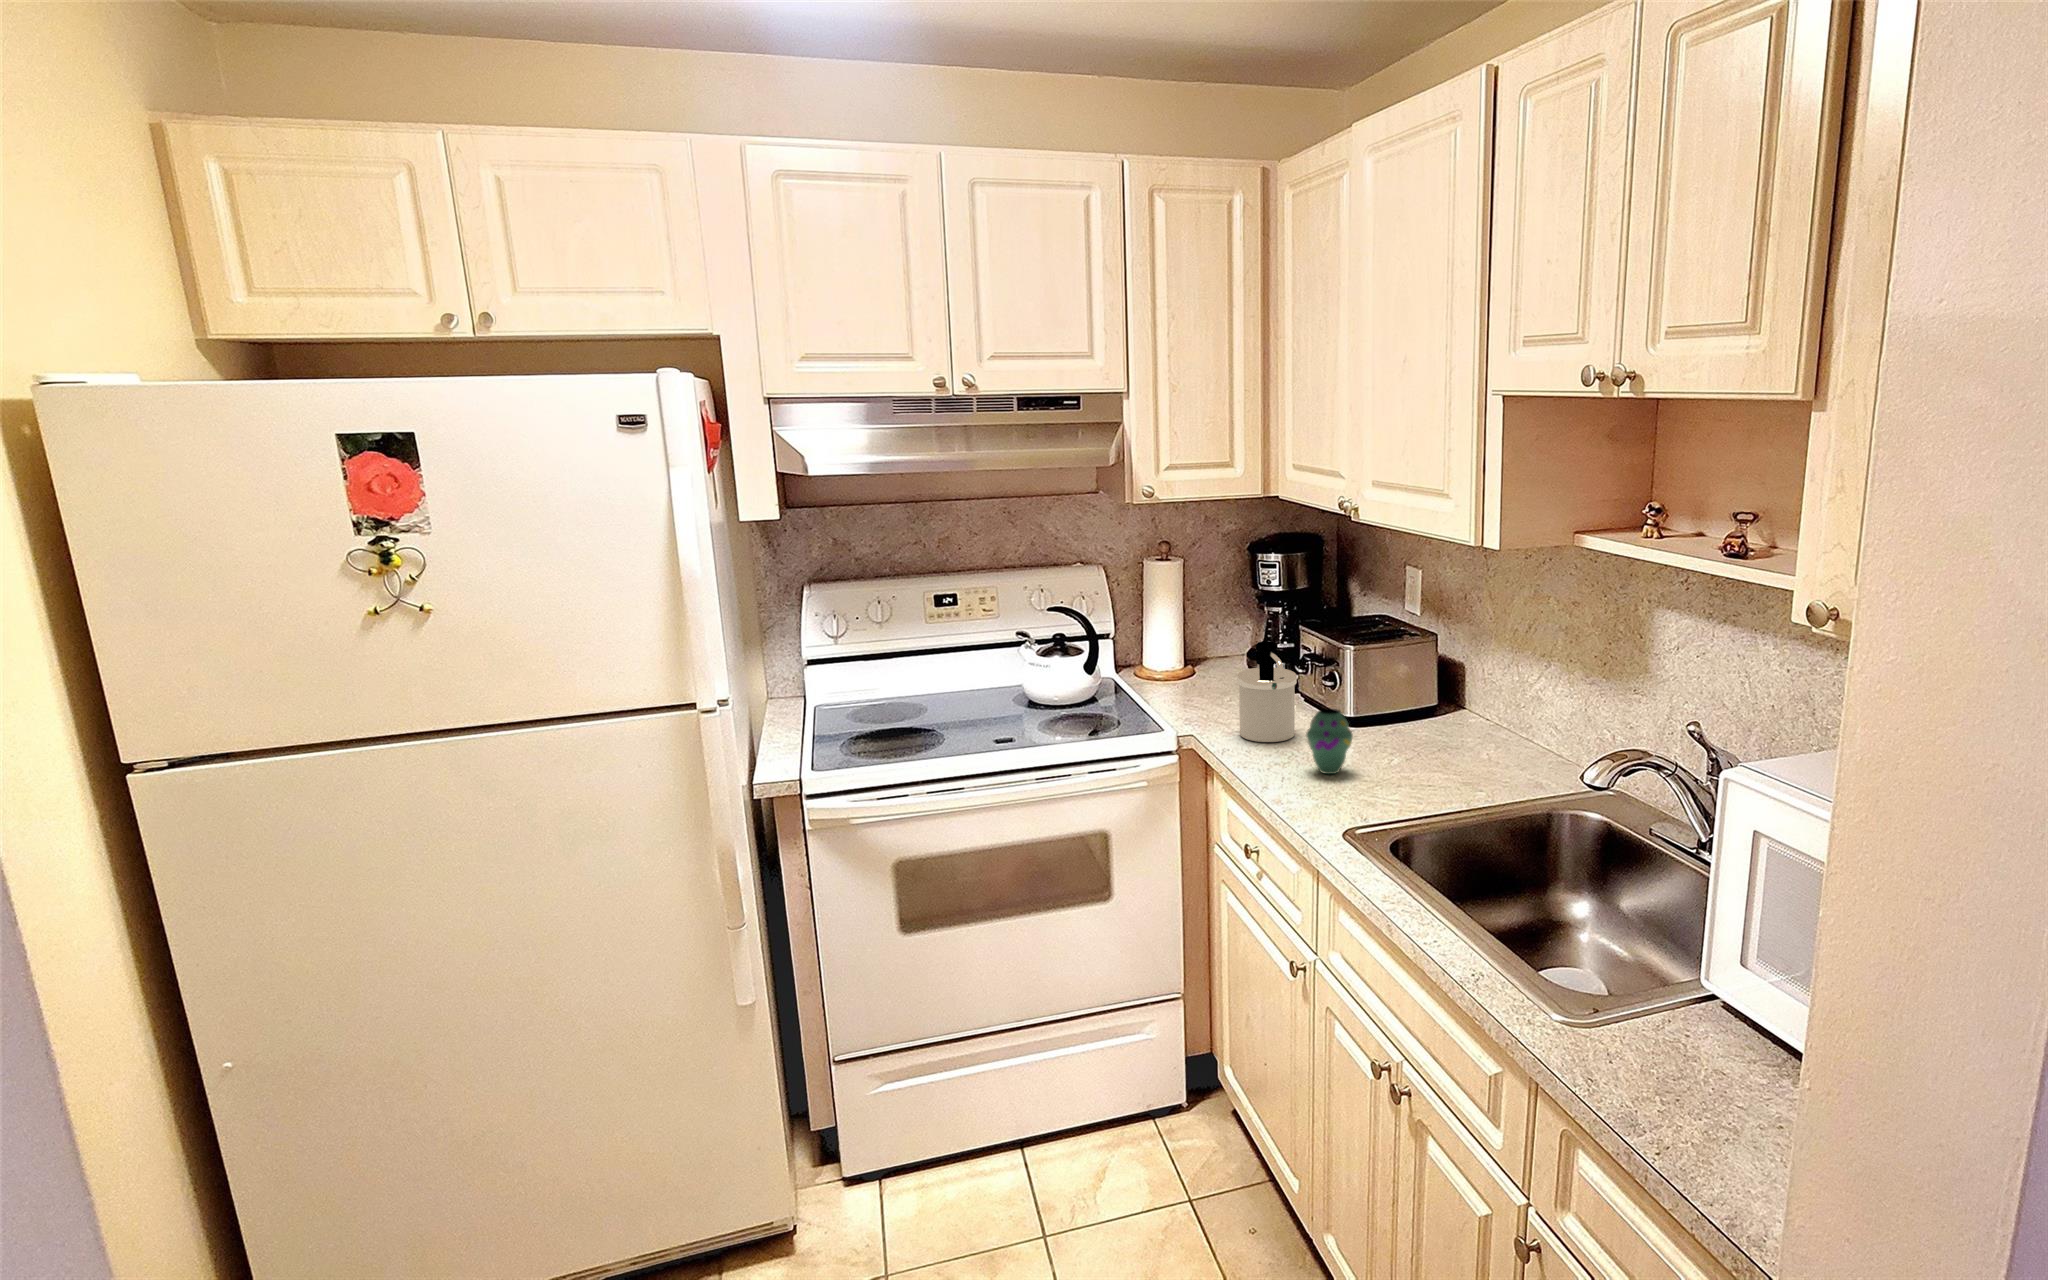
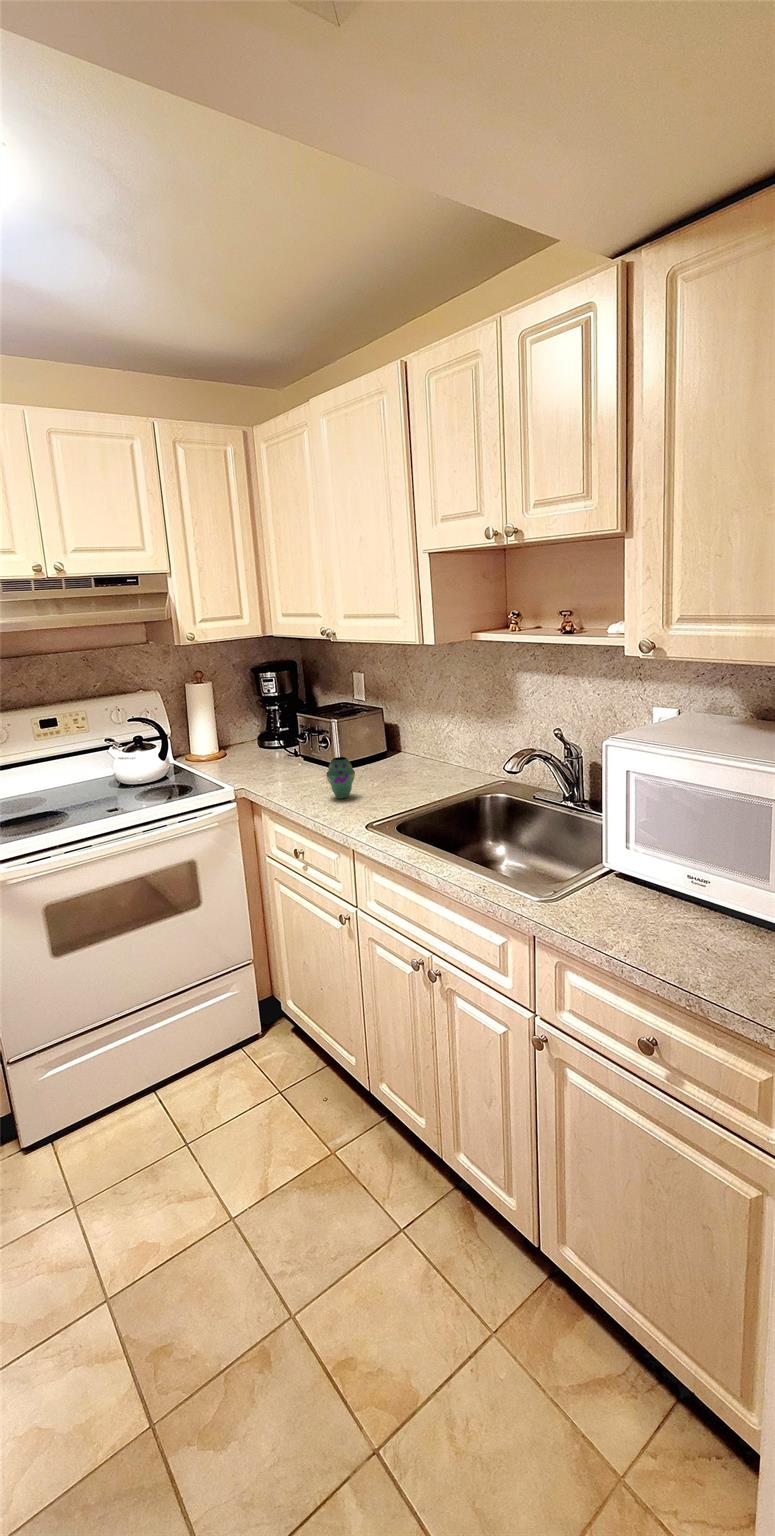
soap dispenser: present [1237,641,1297,742] -> none [271,722,311,787]

